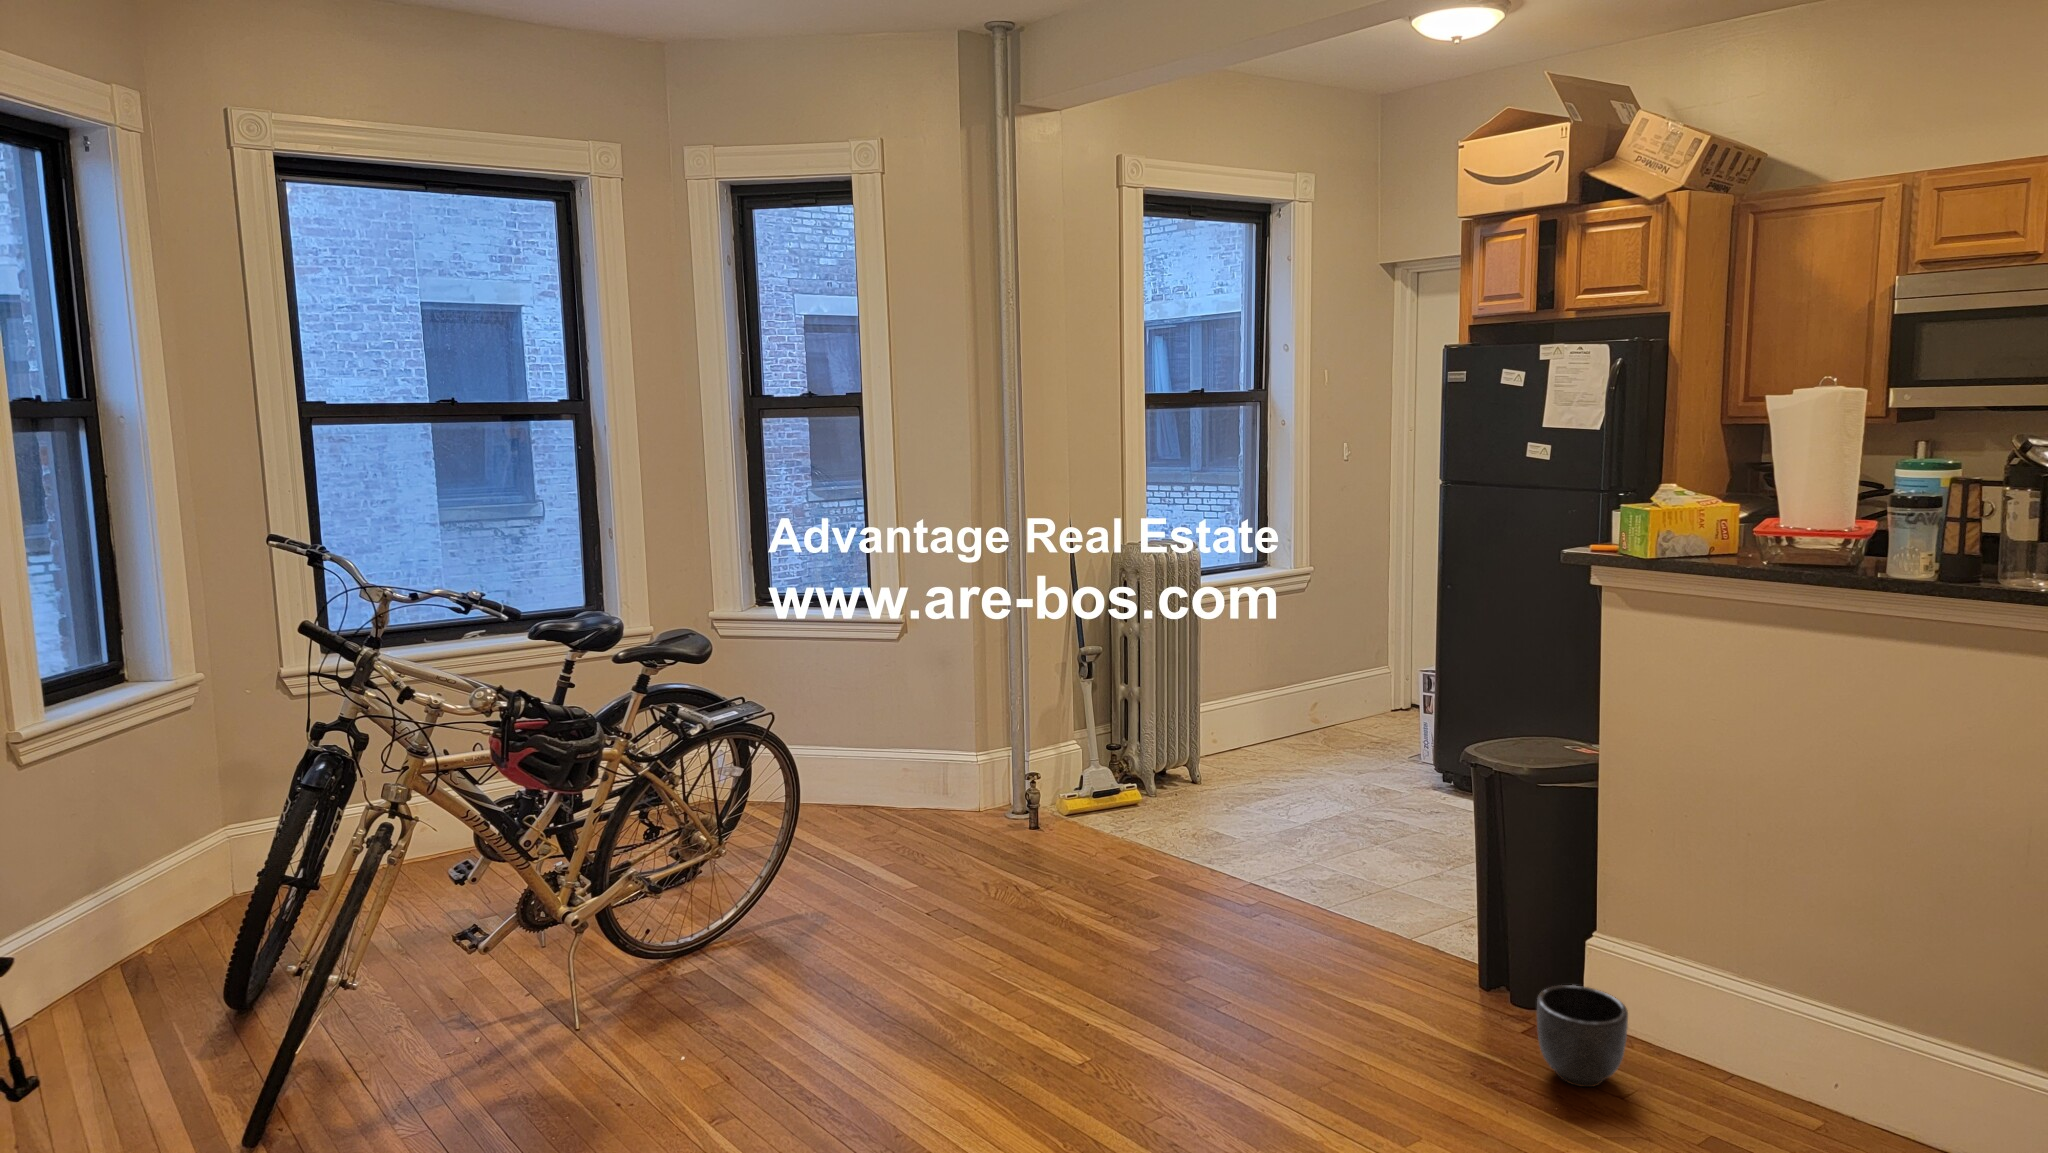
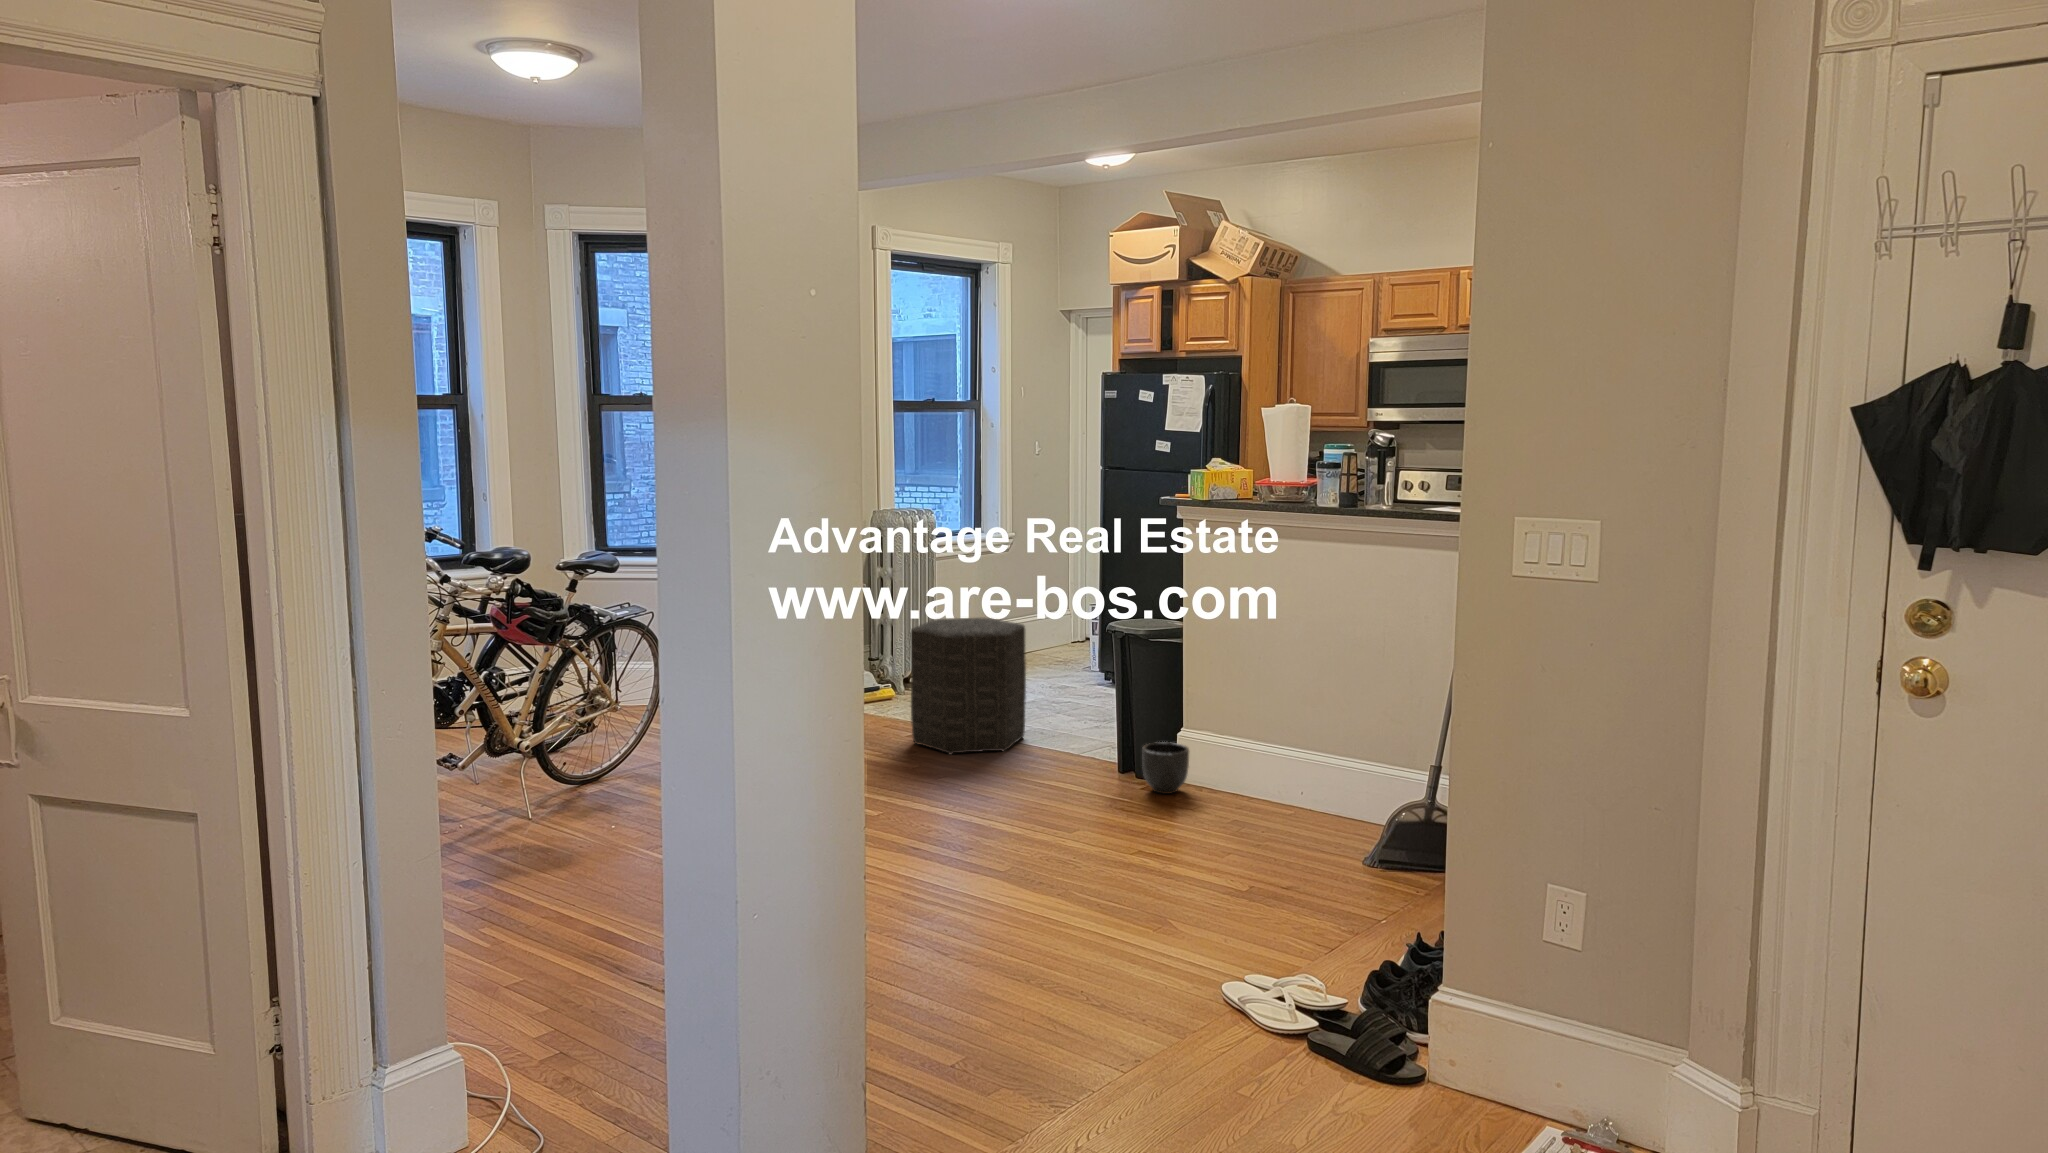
ottoman: none [1150,719,1328,940] -> present [910,618,1026,755]

